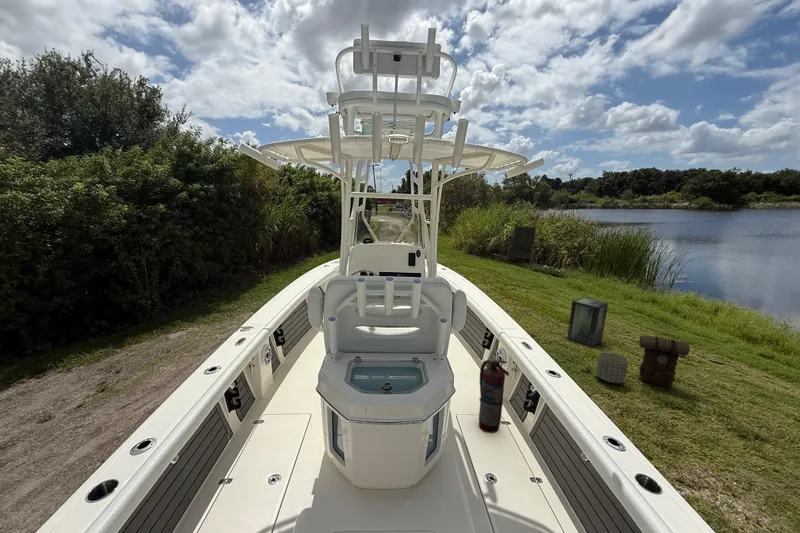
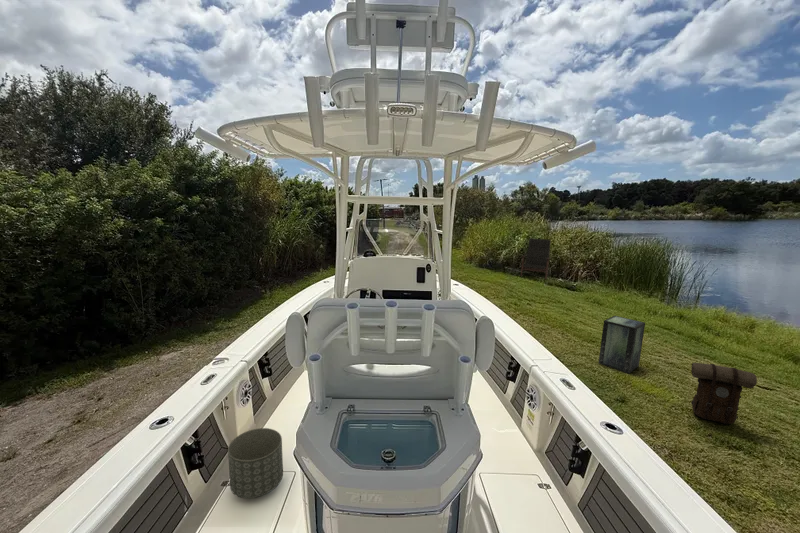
planter: present [596,352,628,383] -> present [228,428,283,498]
fire extinguisher: present [479,360,509,433] -> none [509,404,550,500]

